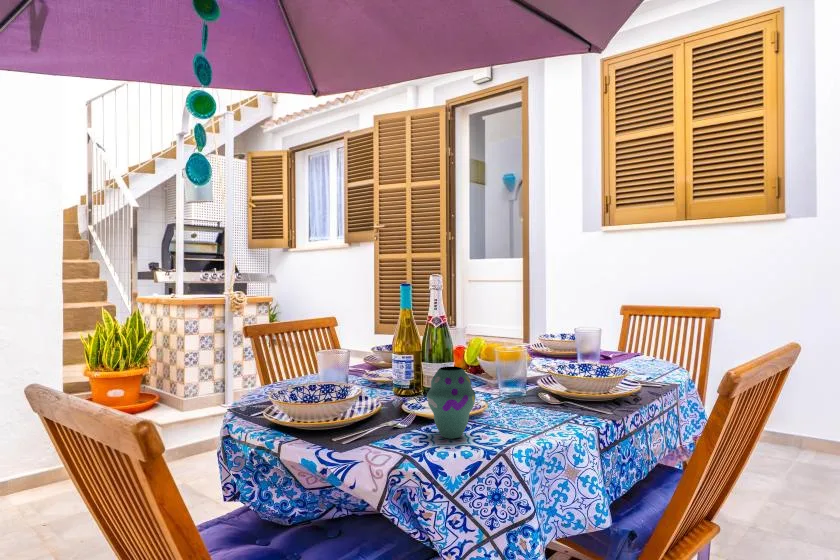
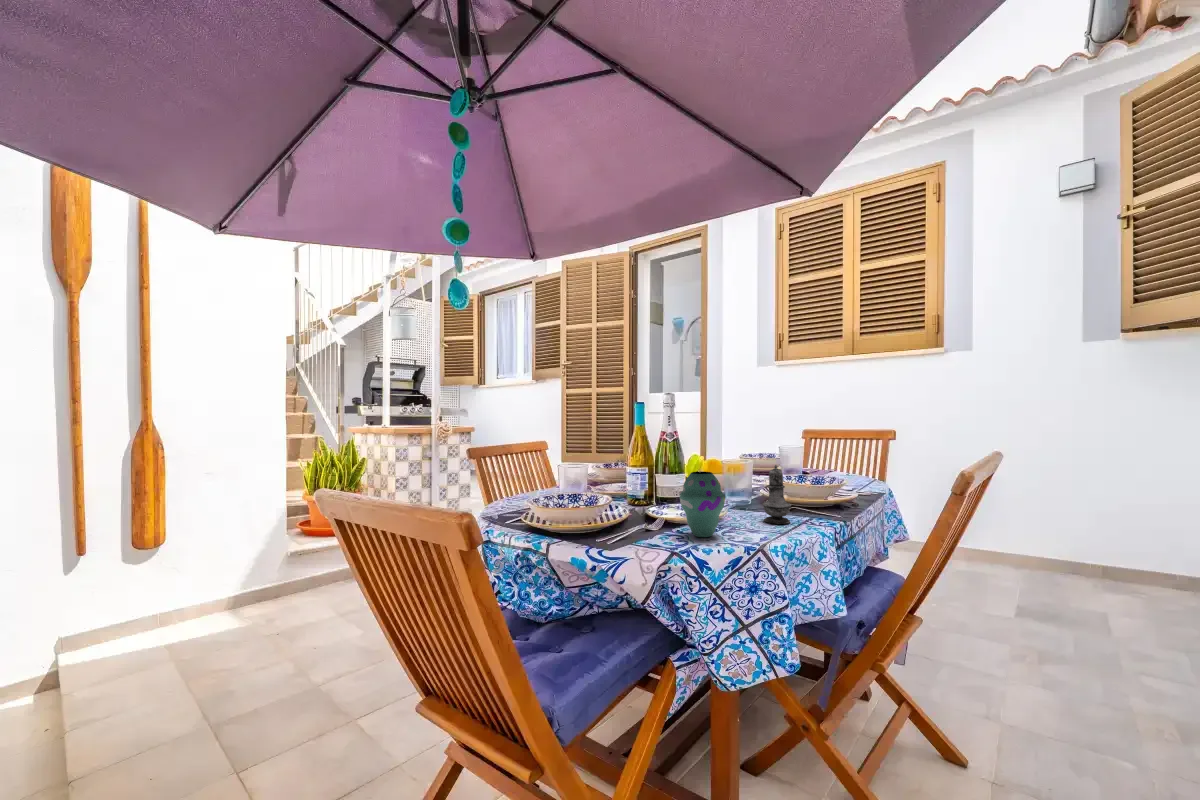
salt shaker: none [527,358,558,423] -> present [762,465,791,524]

